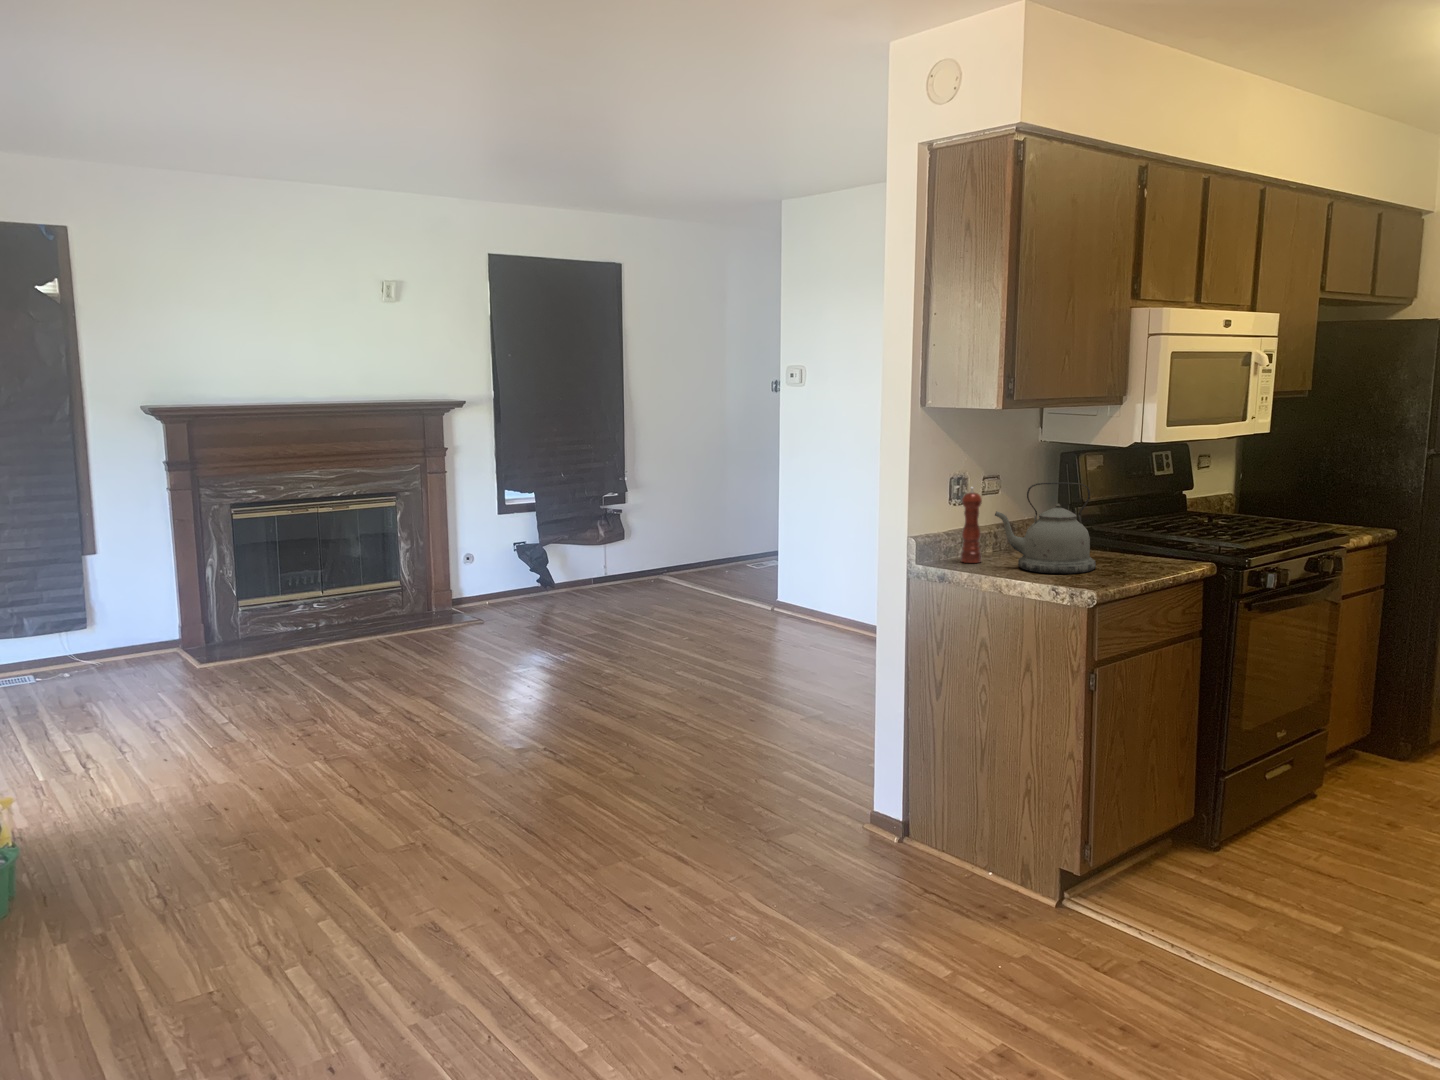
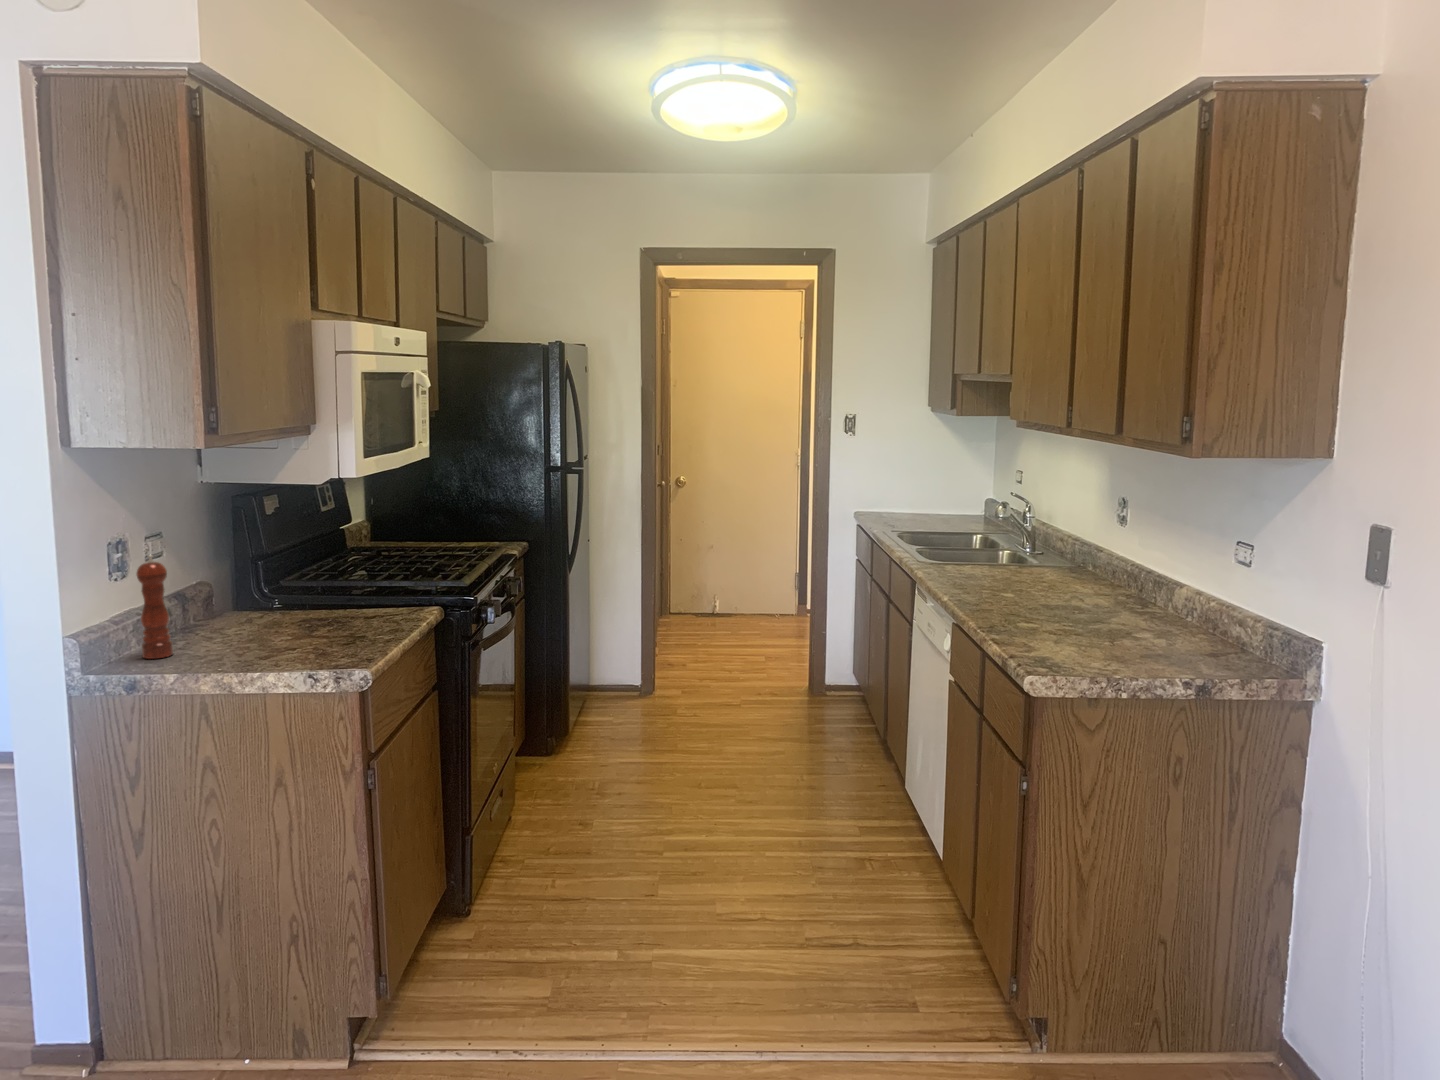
kettle: present [995,483,1096,574] -> none [197,538,334,656]

